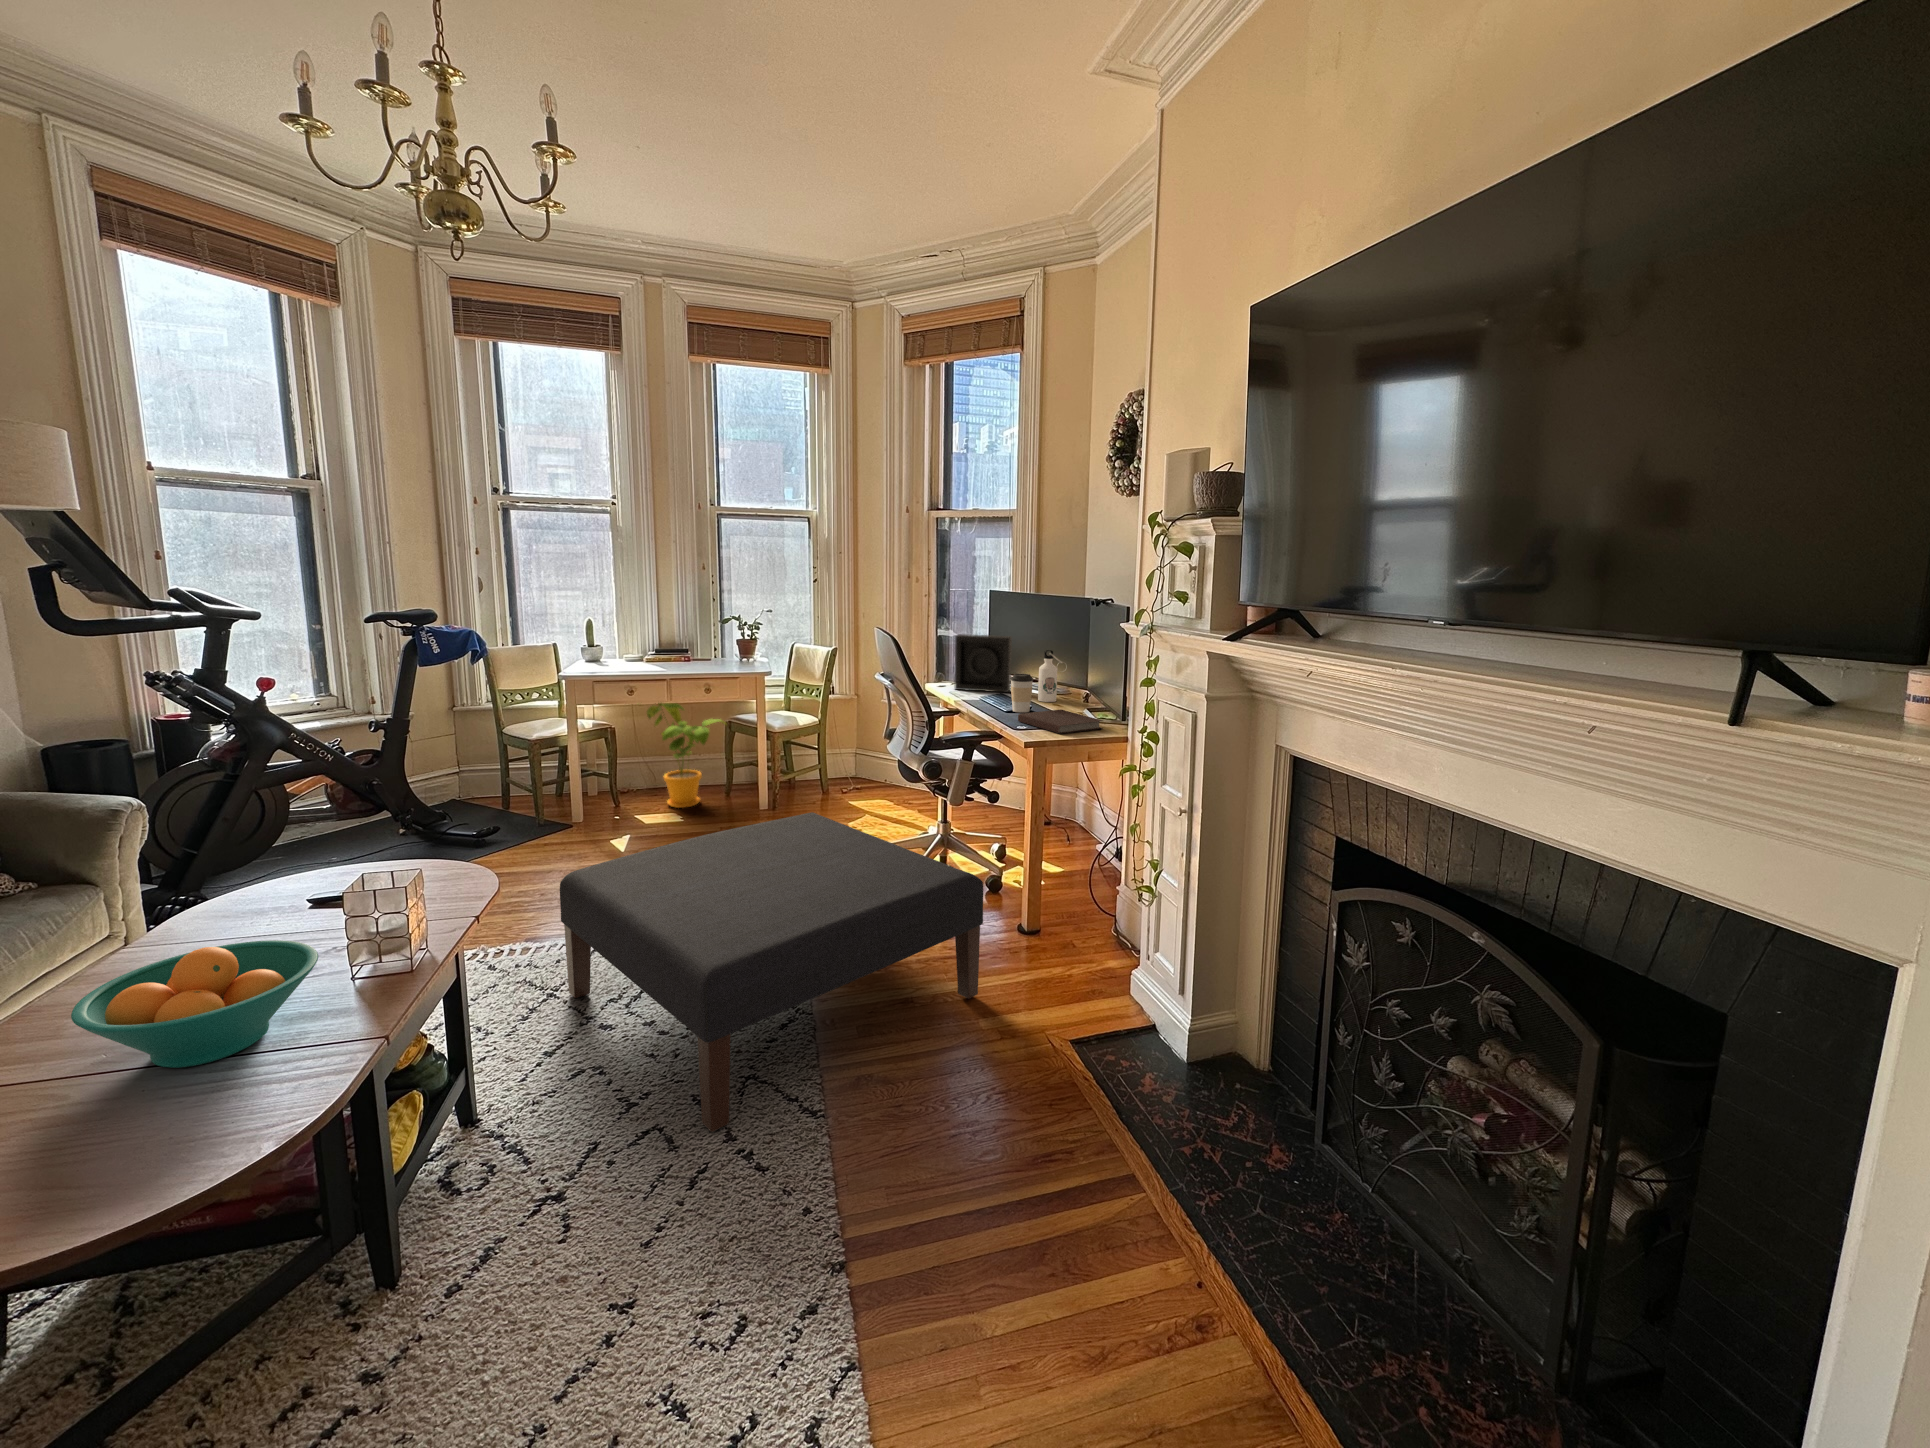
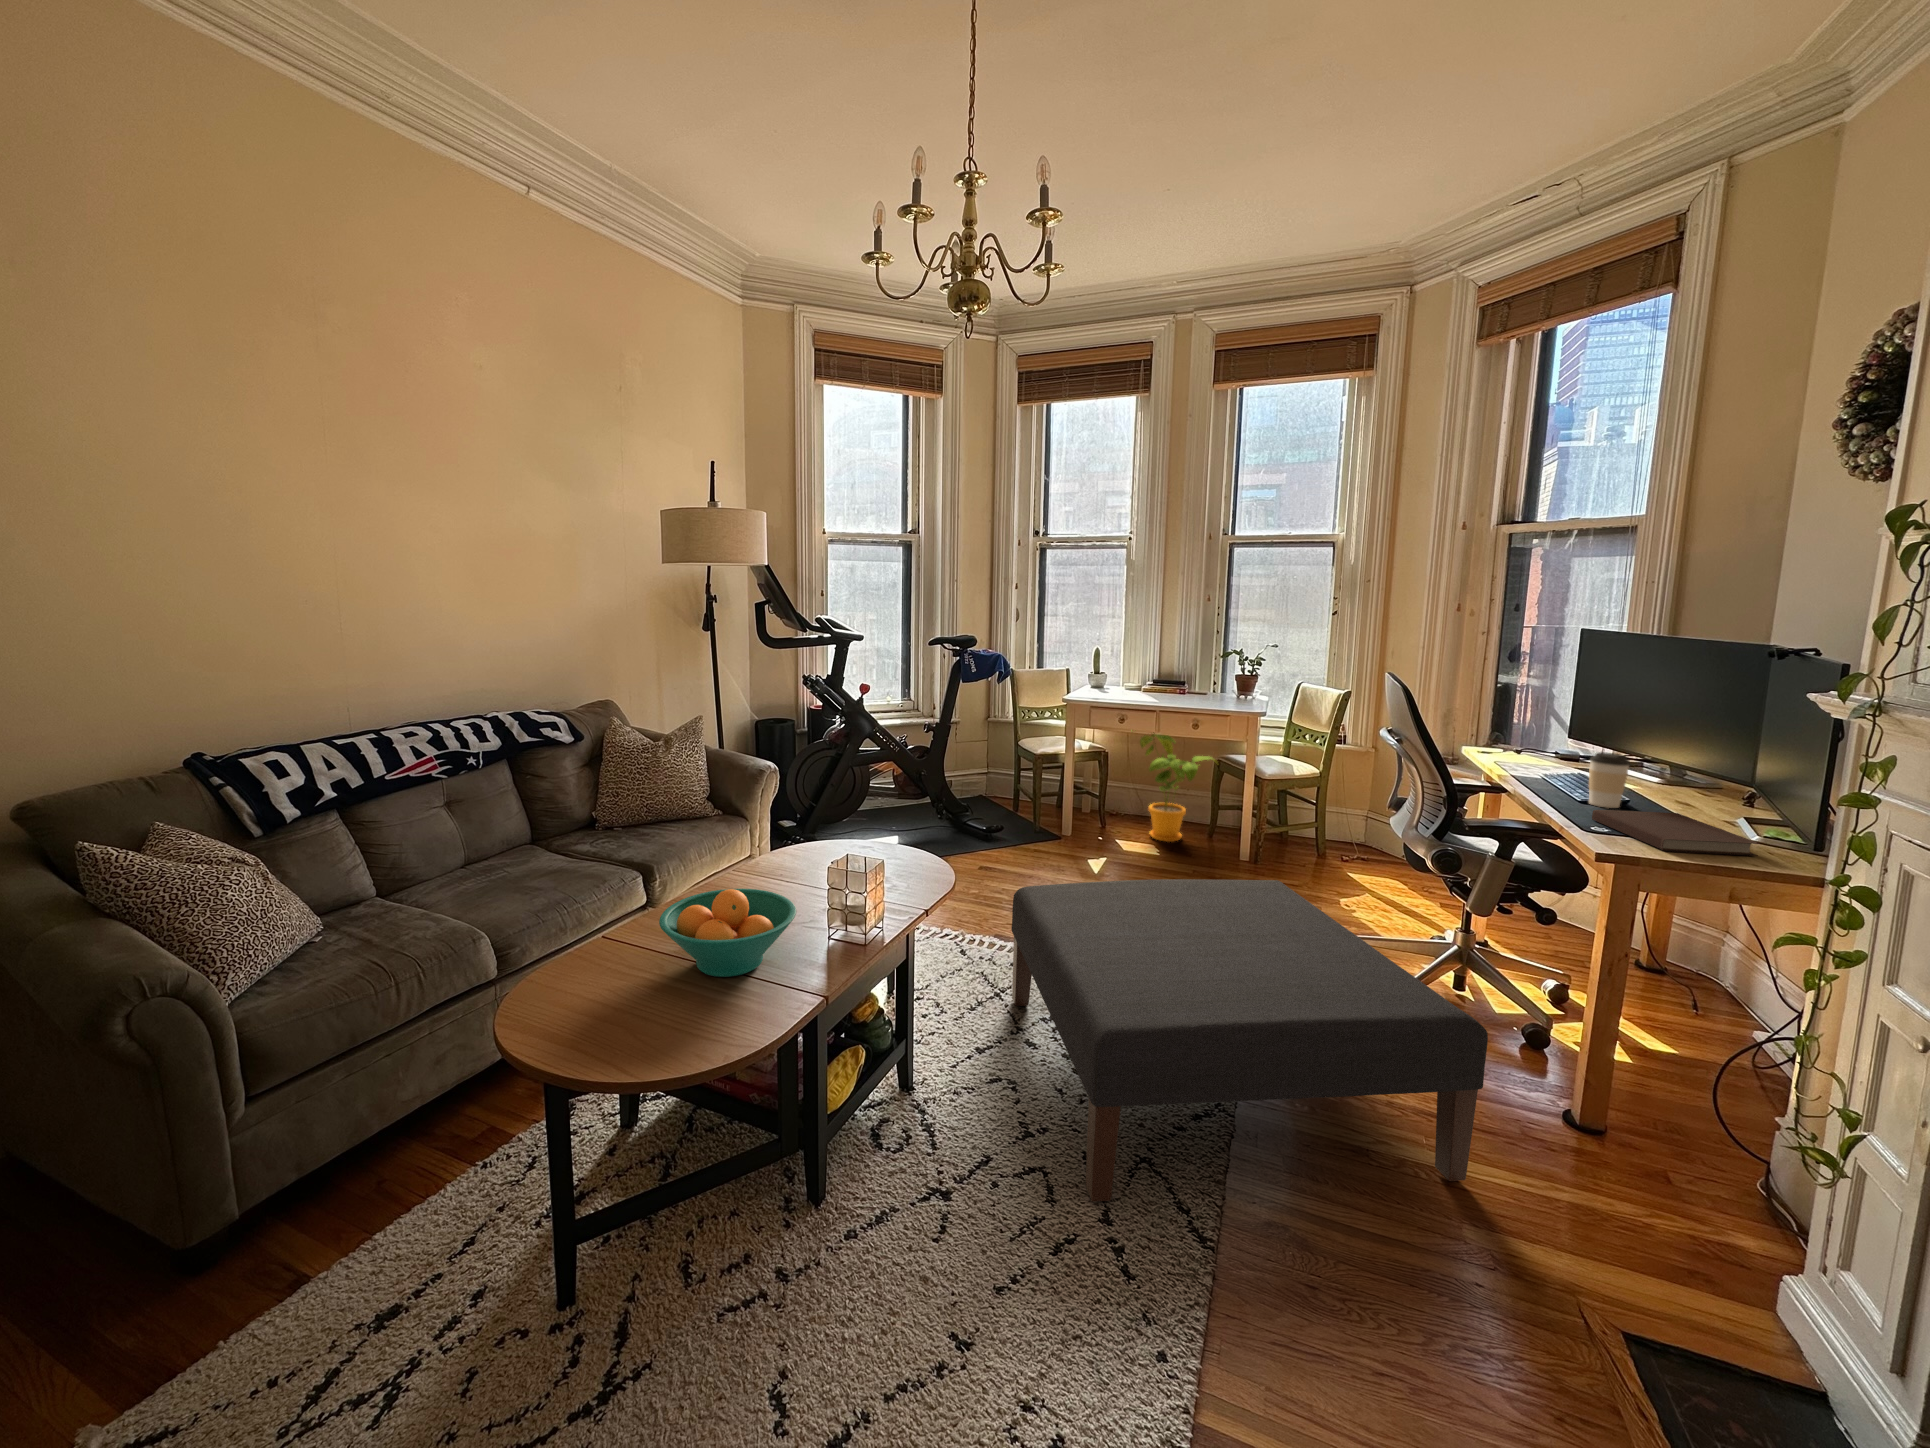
speaker: present [954,634,1012,692] -> none [1503,689,1608,775]
water bottle: present [1038,650,1063,702] -> none [1642,723,1704,799]

